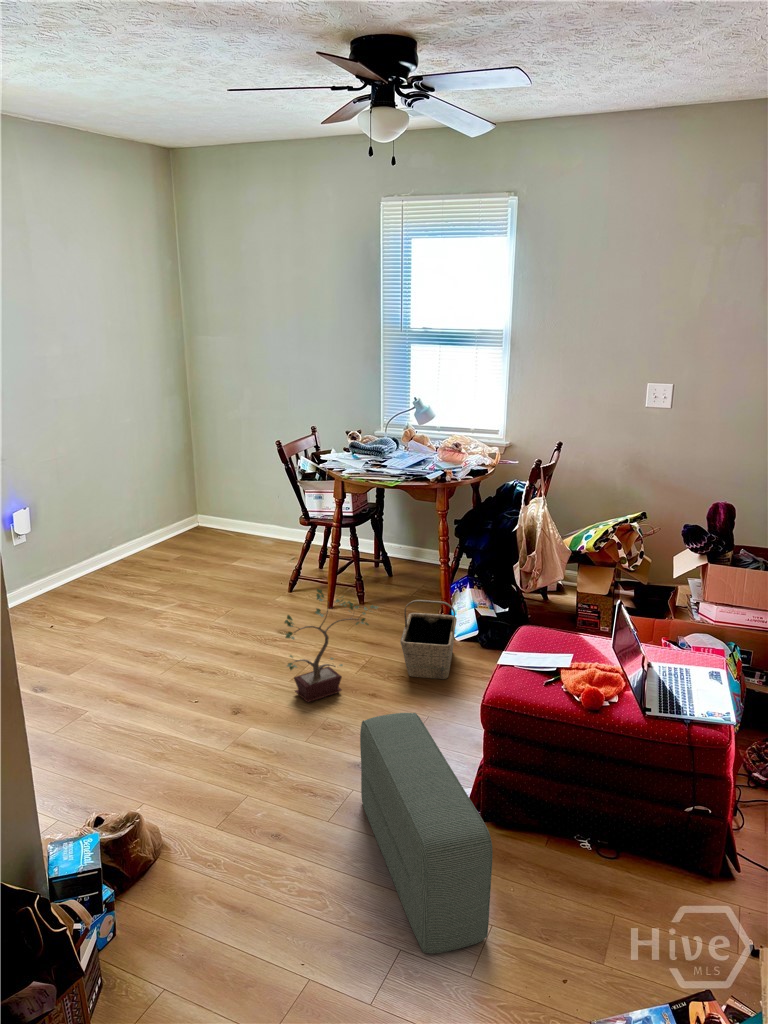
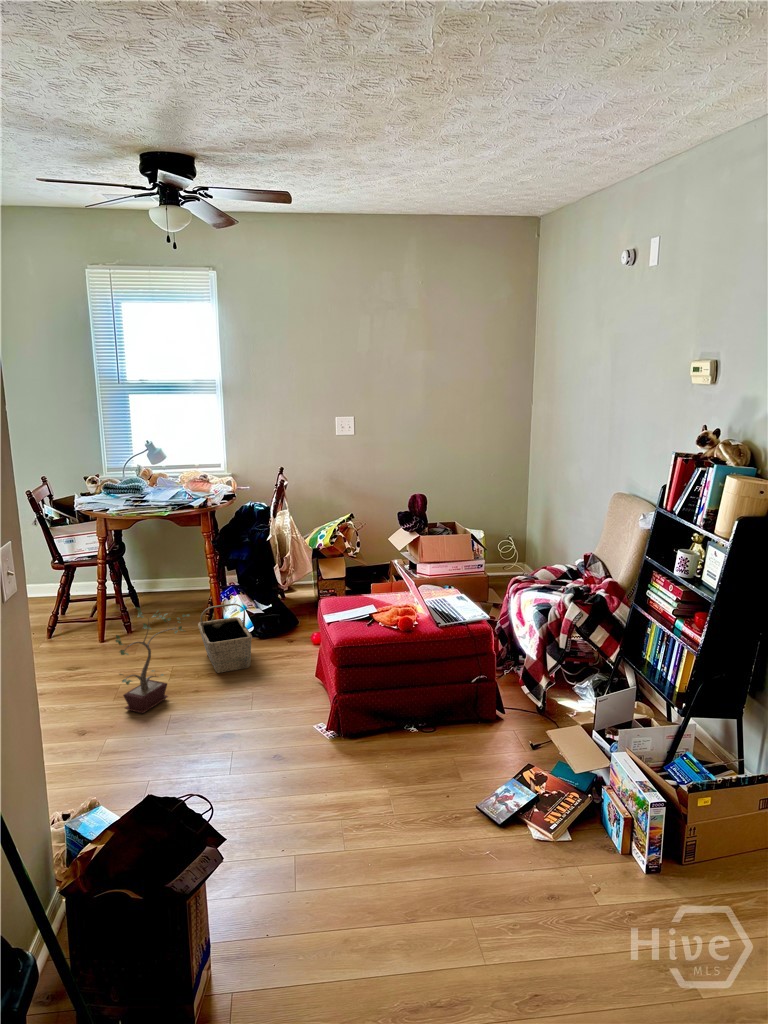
pouf: present [360,713,493,954] -> none [242,673,400,827]

